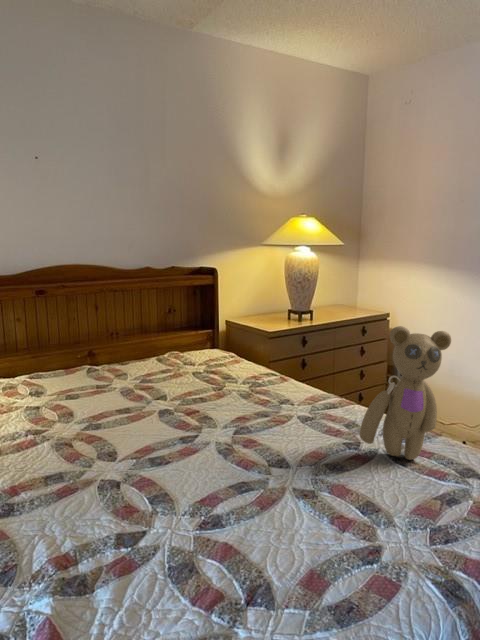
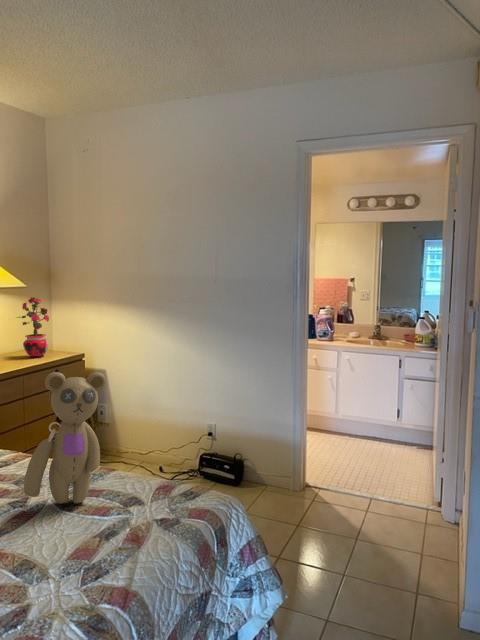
potted plant: none [330,255,362,313] -> present [18,297,49,358]

